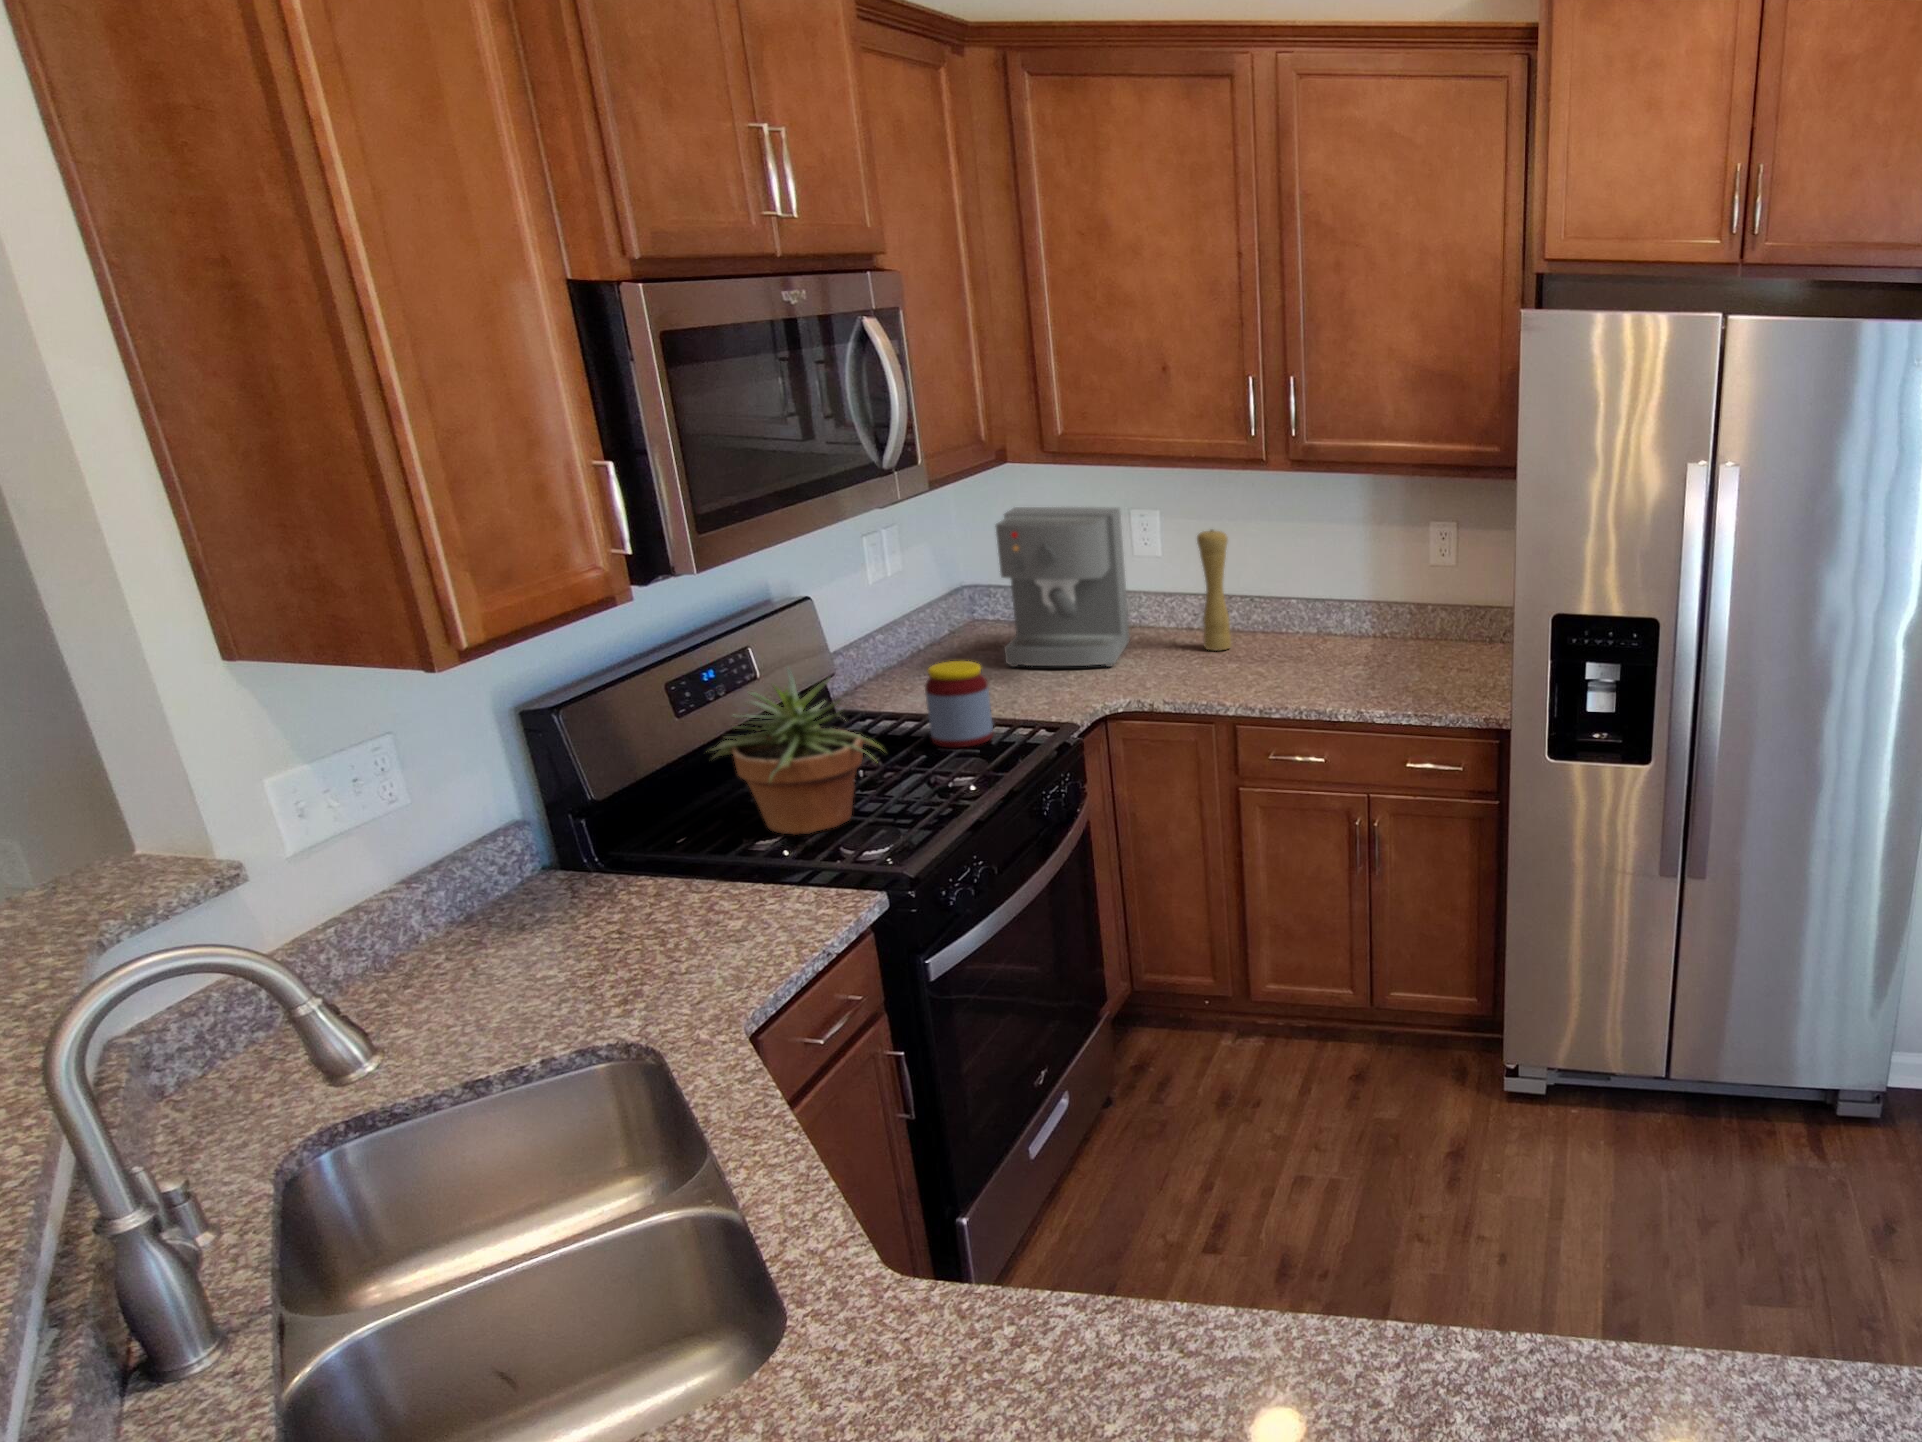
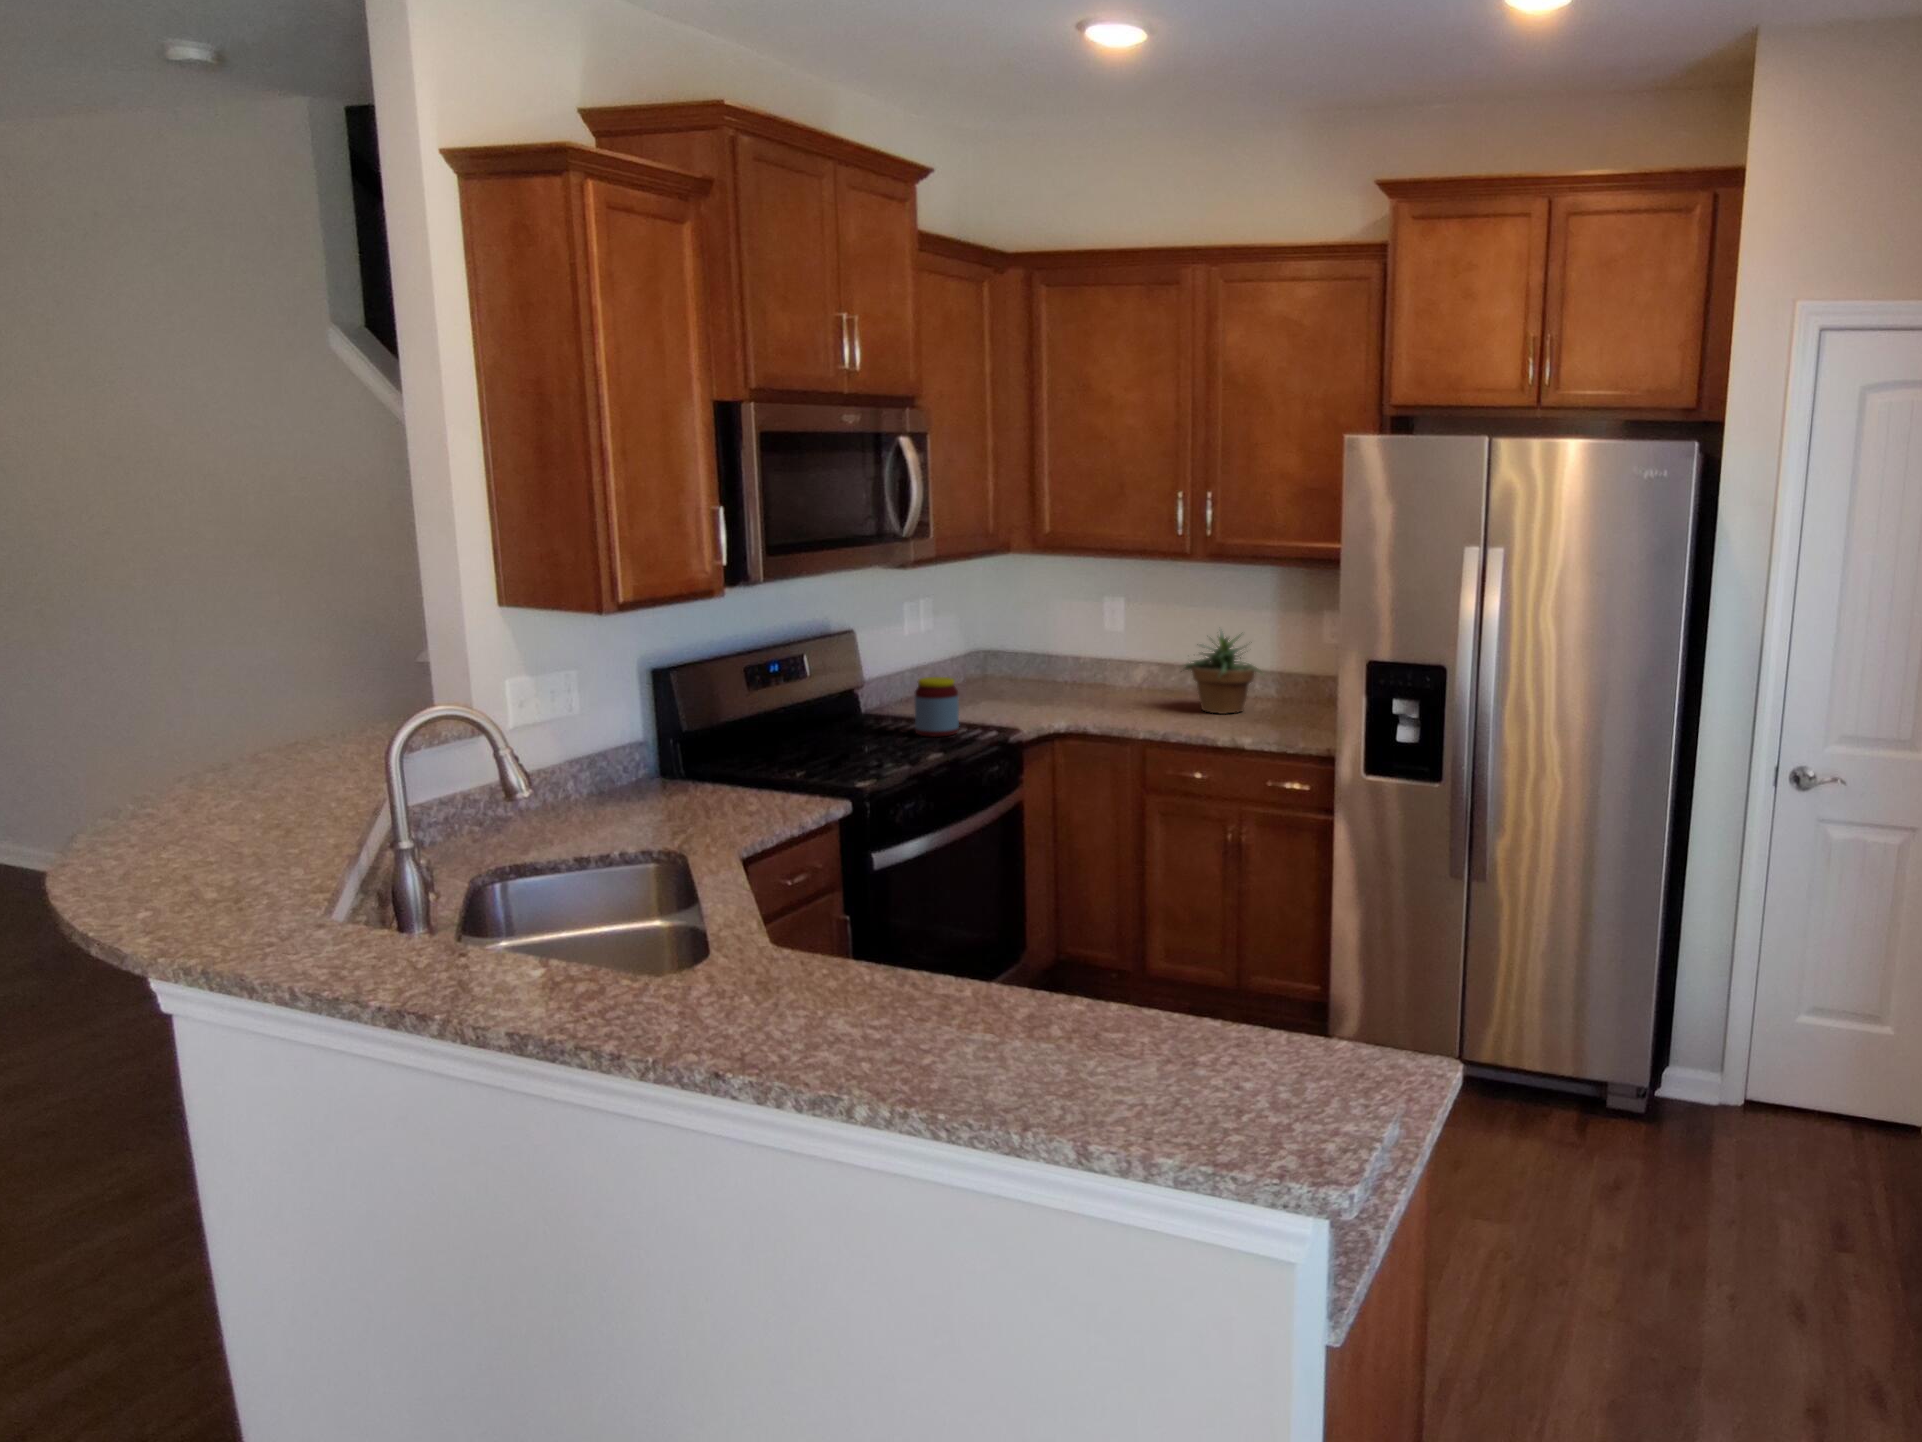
coffee maker: present [995,507,1130,667] -> none [989,585,1086,703]
pepper mill: present [1197,530,1231,650] -> none [1139,605,1162,698]
potted plant: present [712,667,881,835] -> present [1185,632,1260,714]

